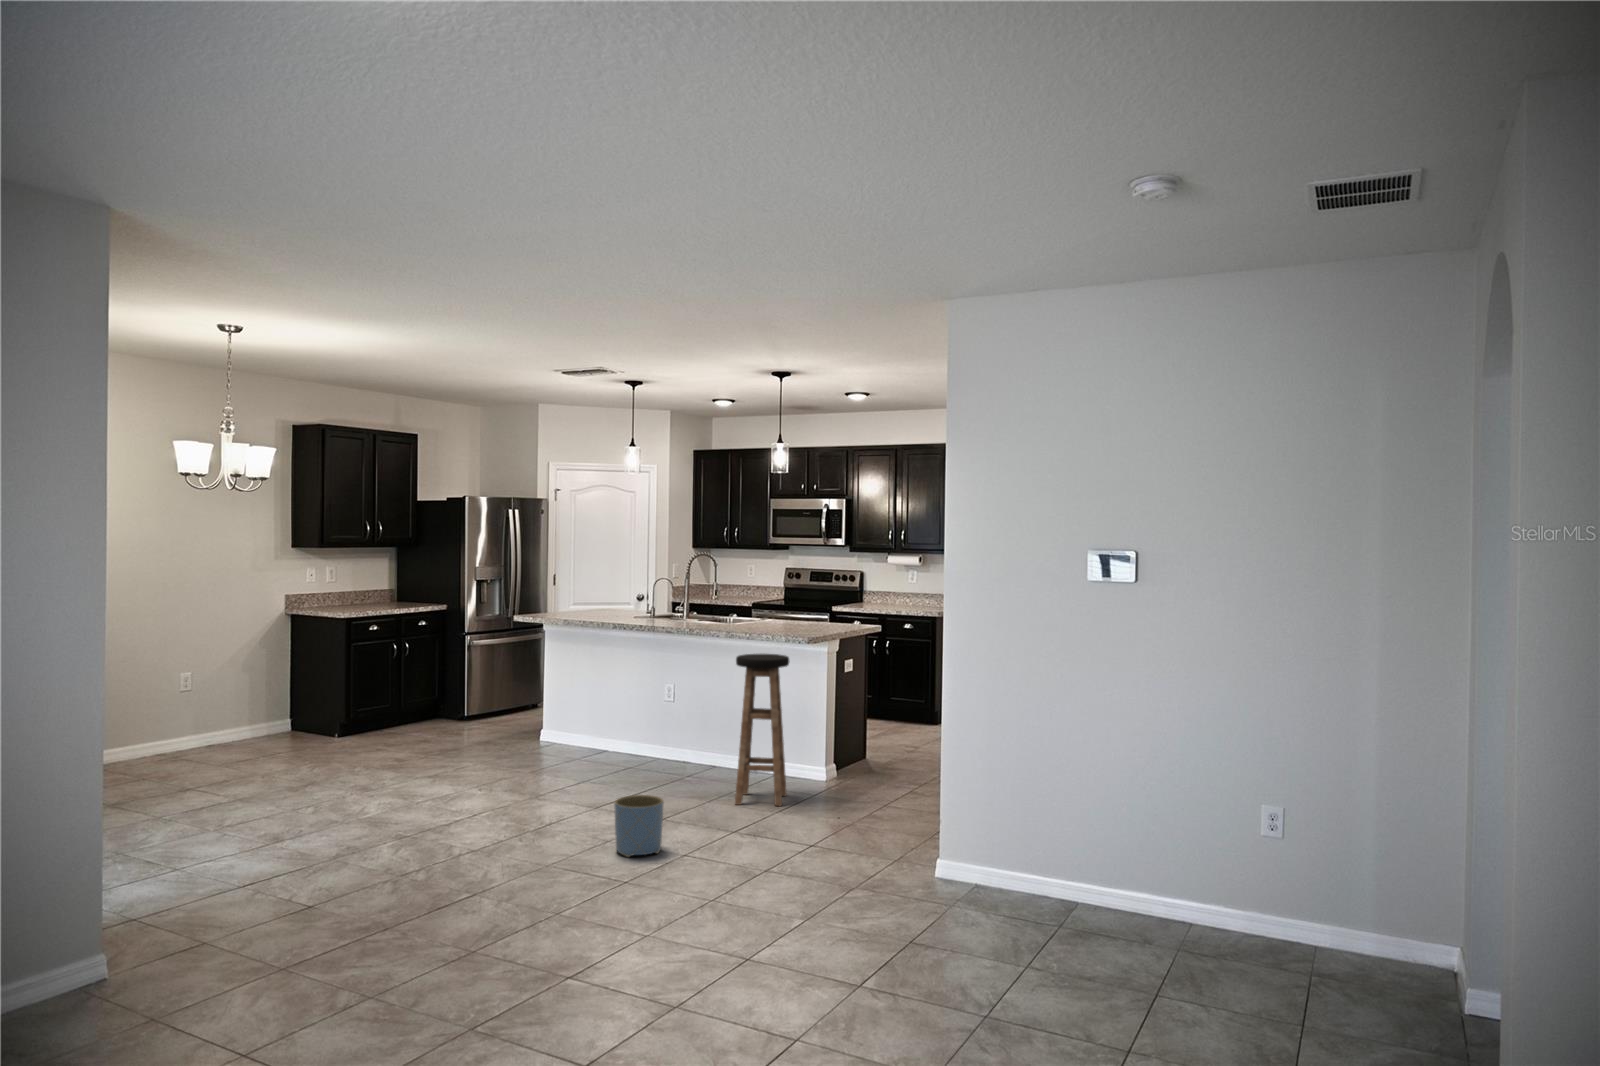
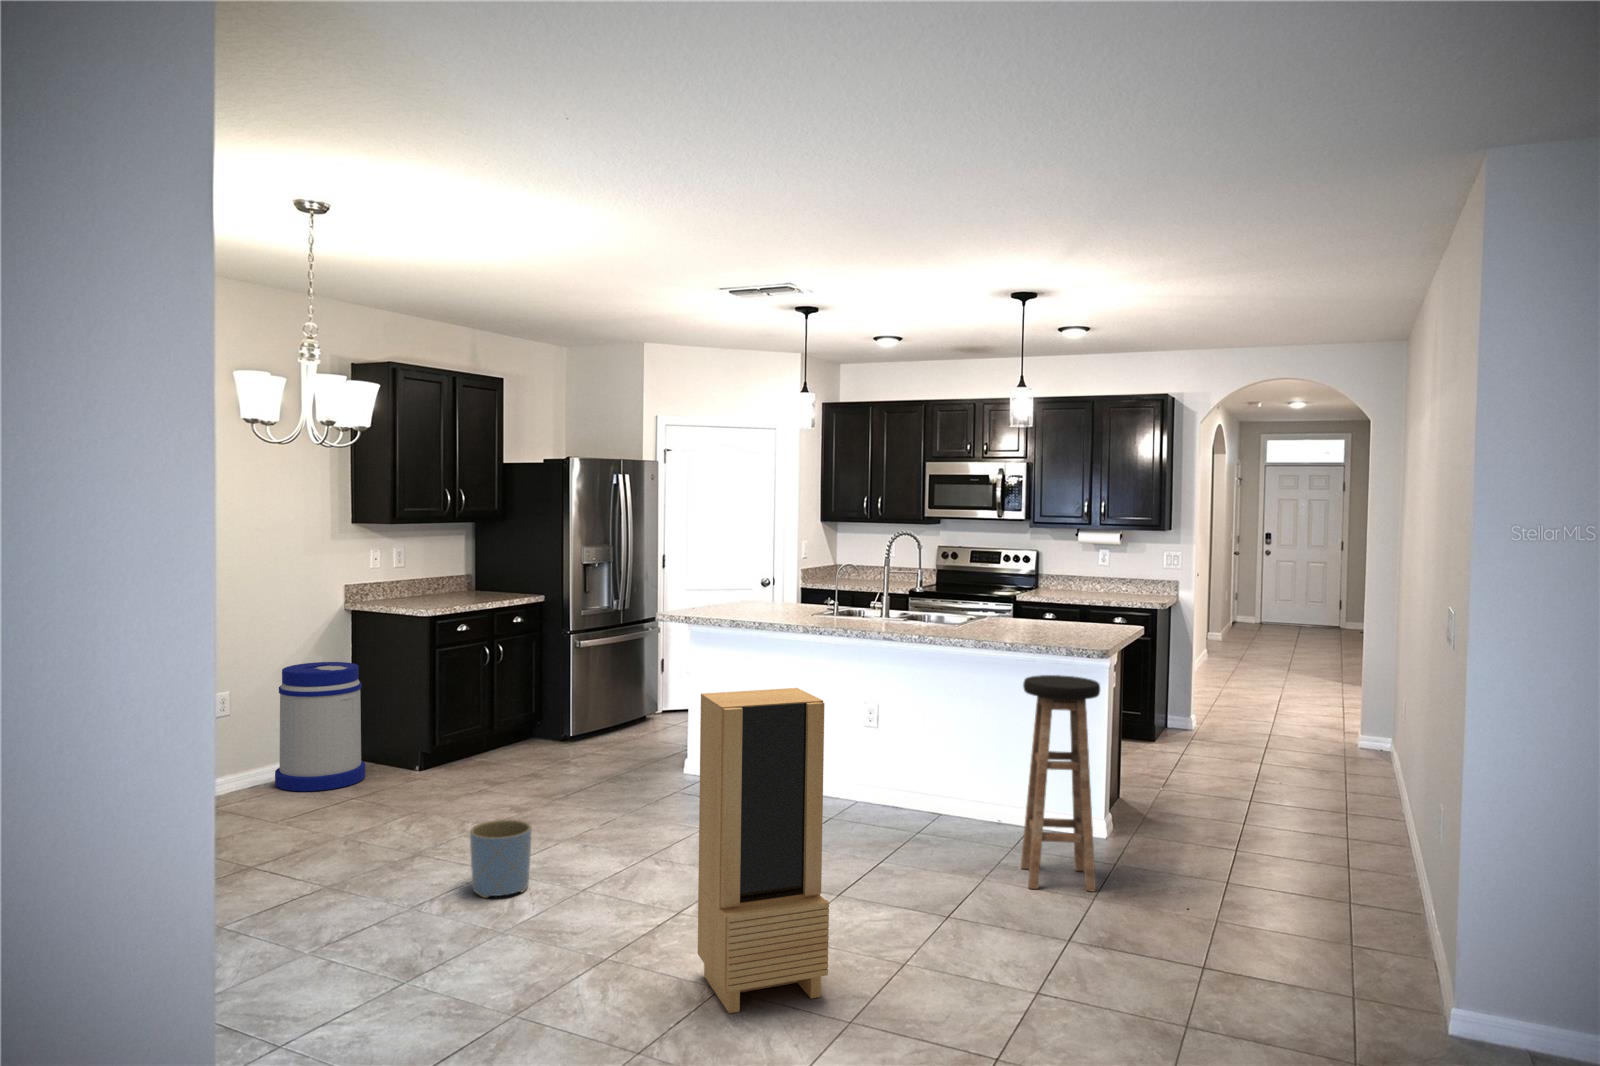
storage cabinet: none [464,652,542,859] -> present [698,688,829,1013]
trash can: none [224,653,294,749] -> present [275,662,365,791]
planter: present [614,795,664,857] -> present [470,820,532,898]

